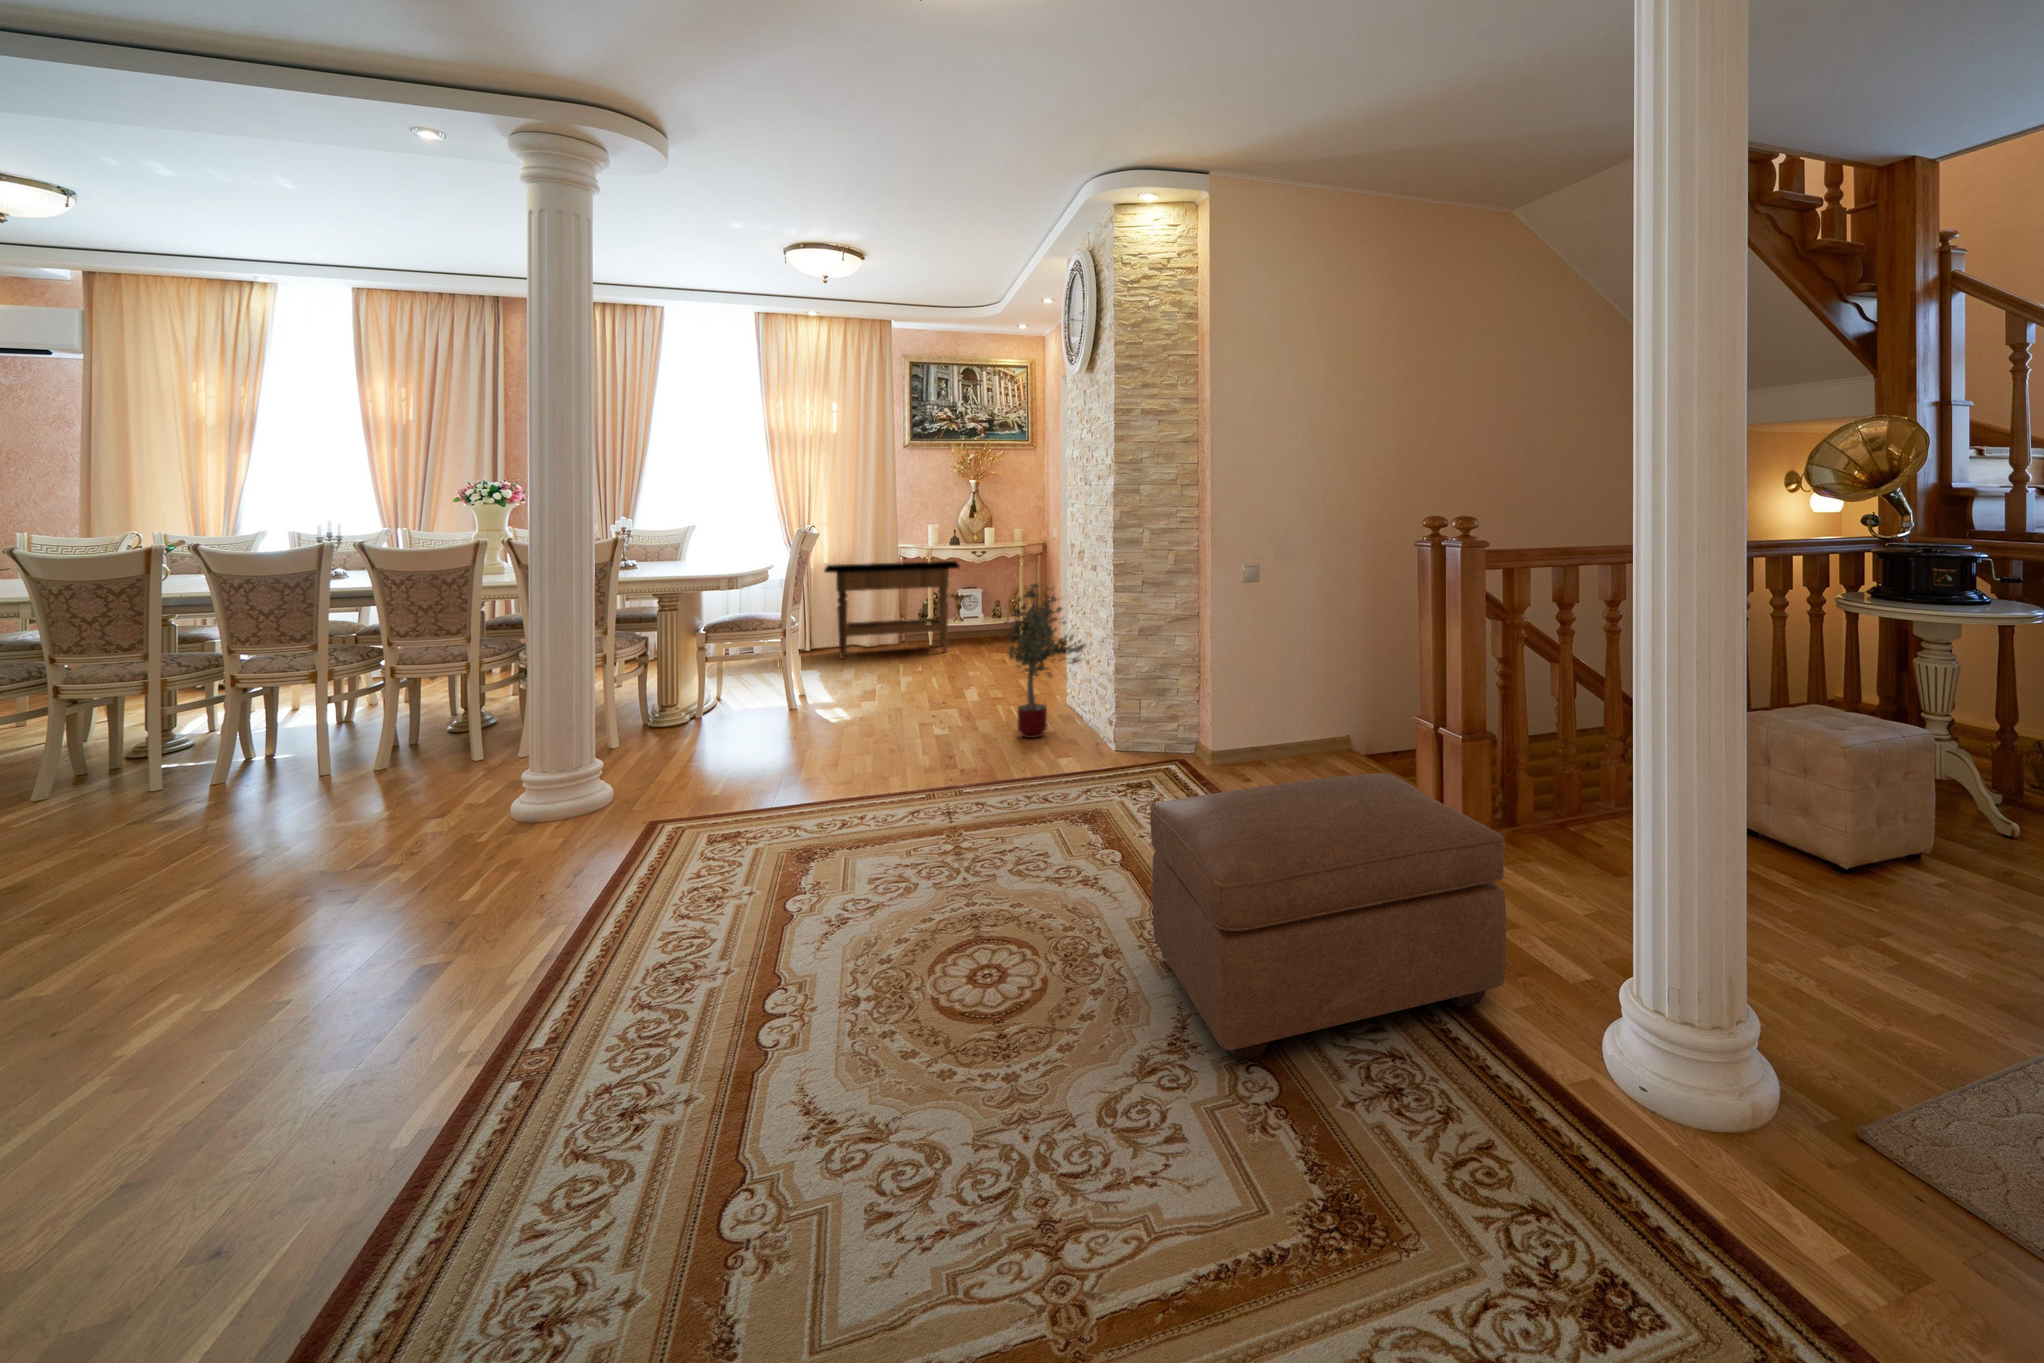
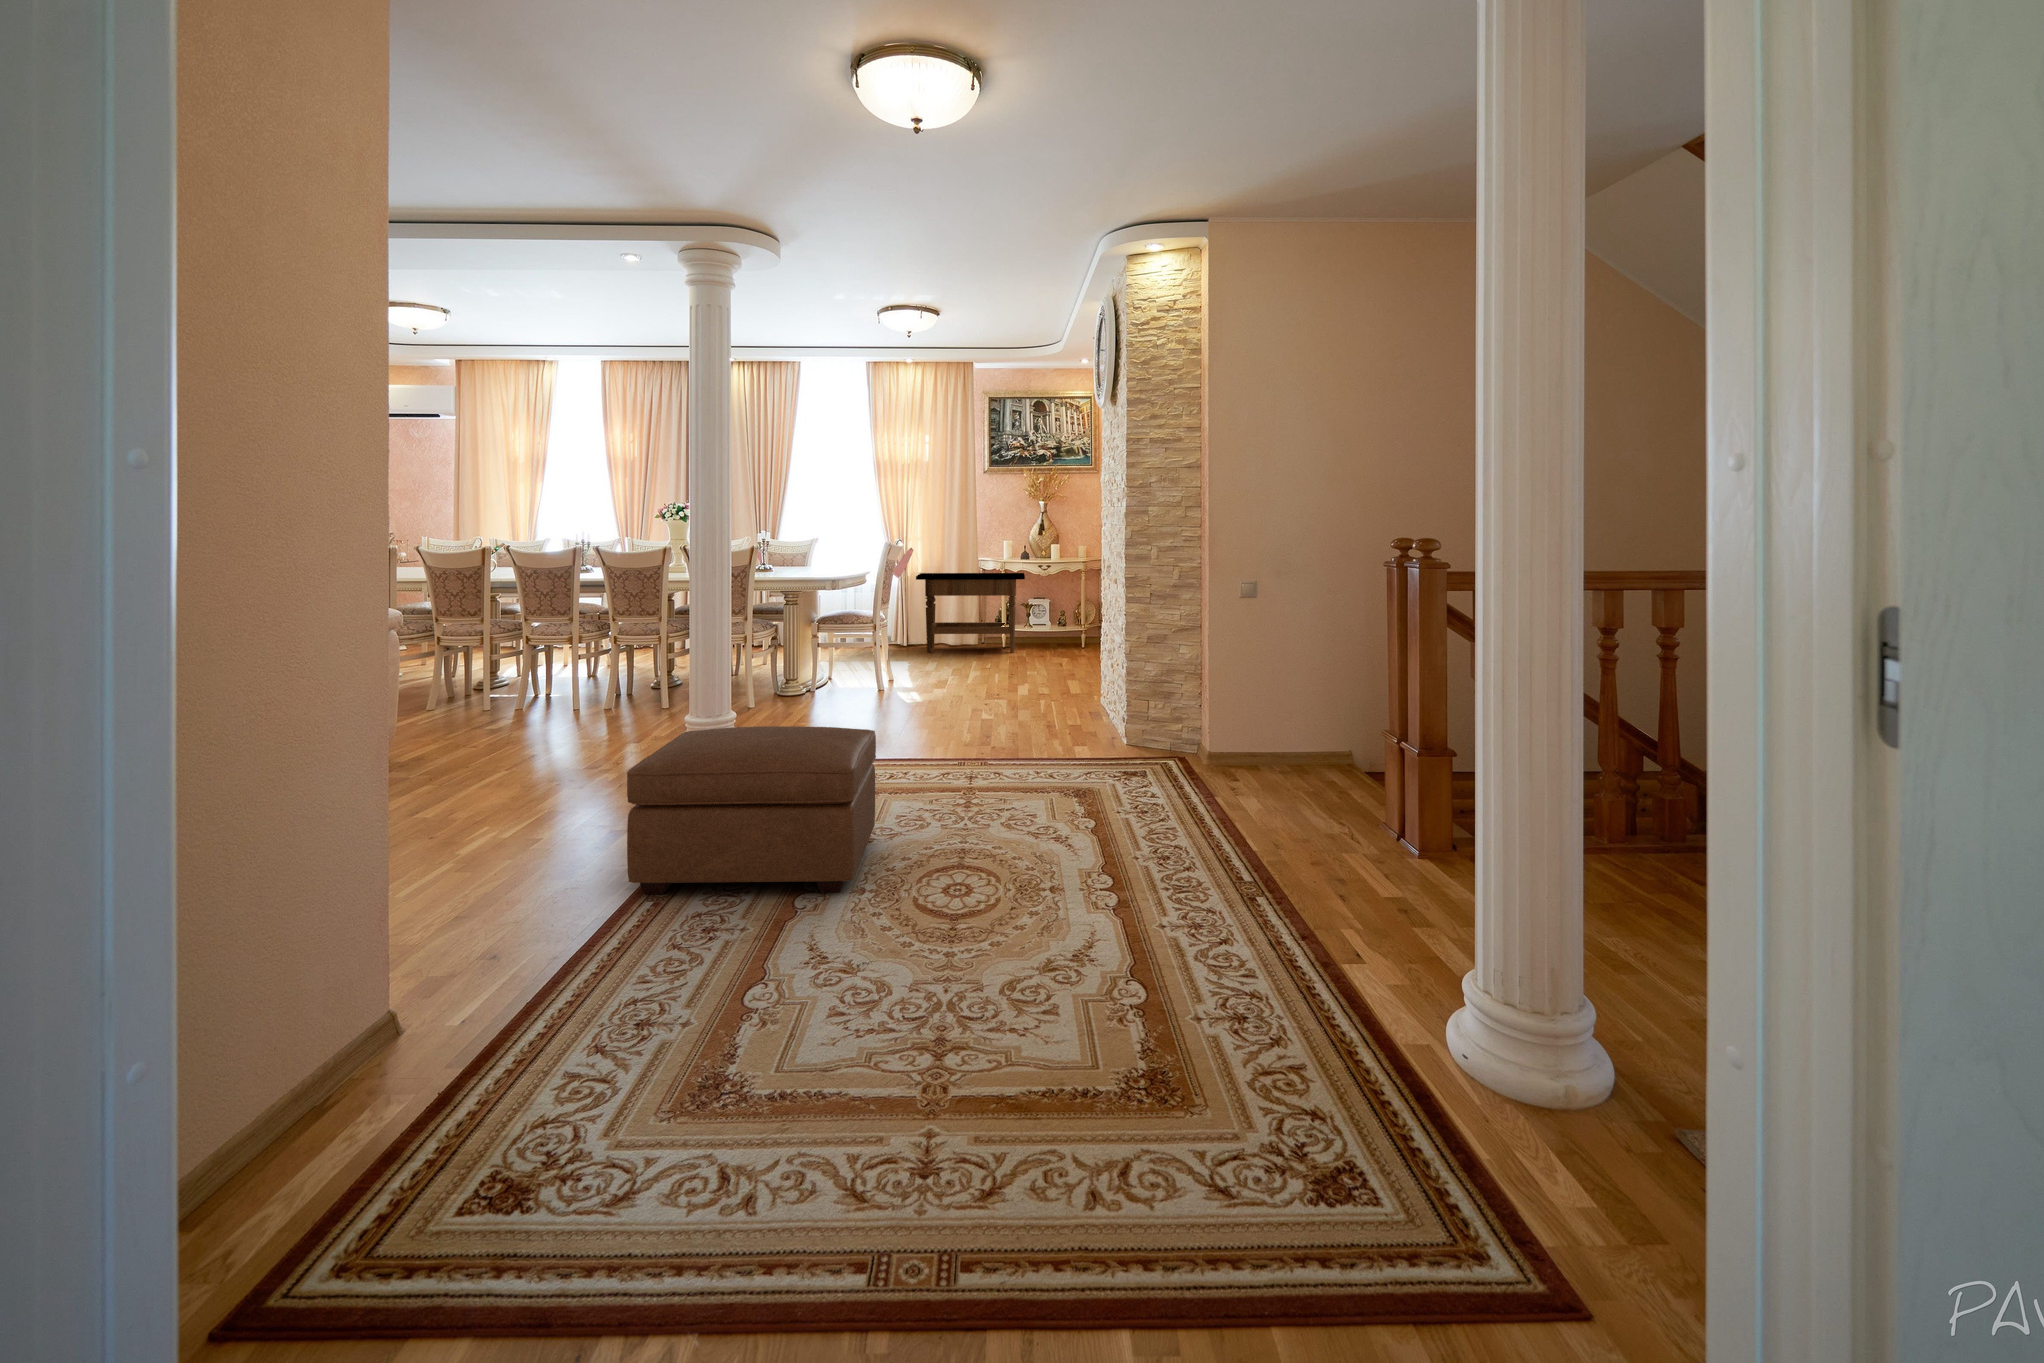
potted tree: present [1004,583,1085,738] -> none [1031,591,1105,726]
ottoman: present [1150,773,1506,1061] -> present [627,726,876,894]

